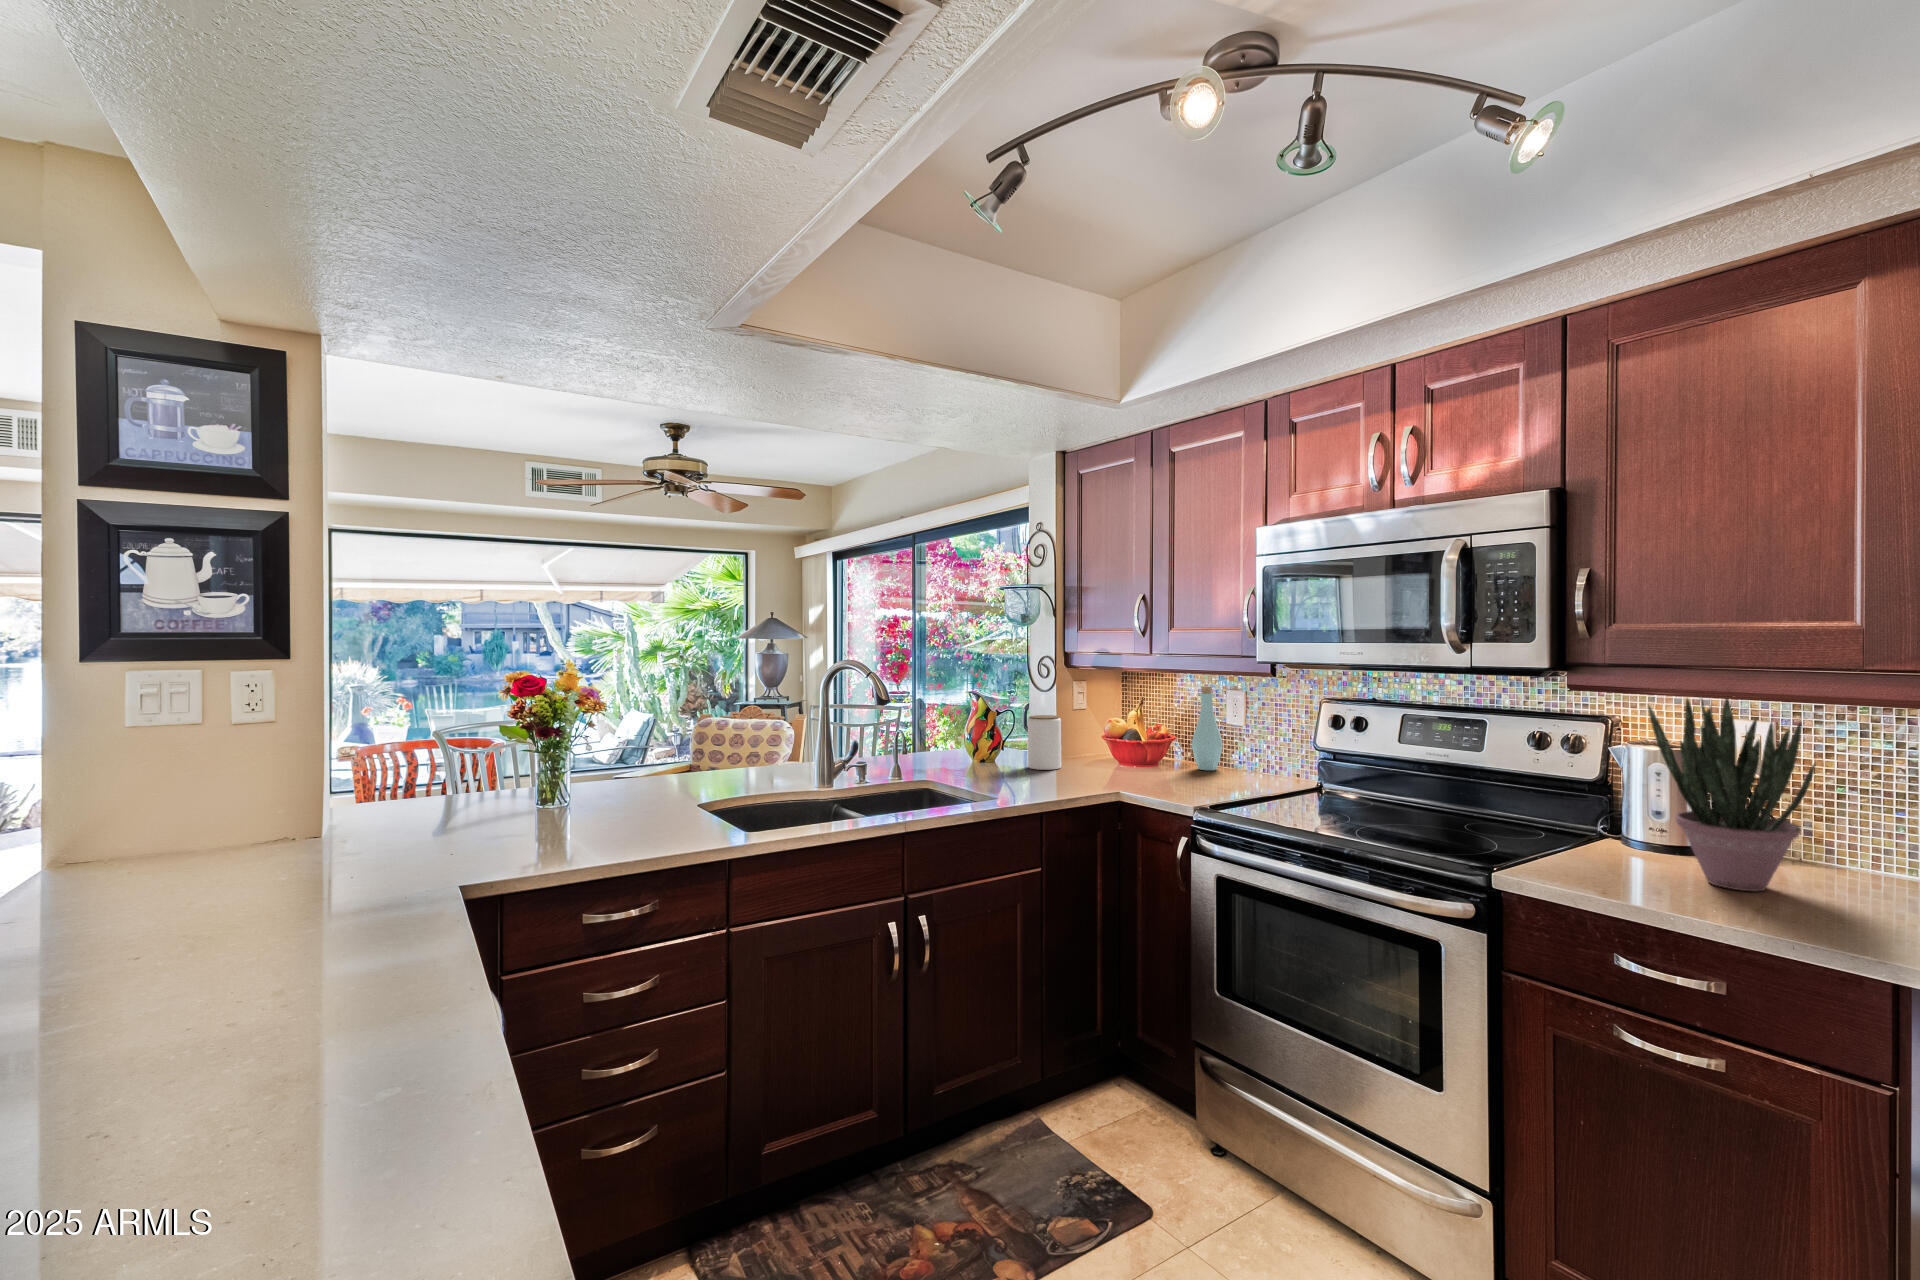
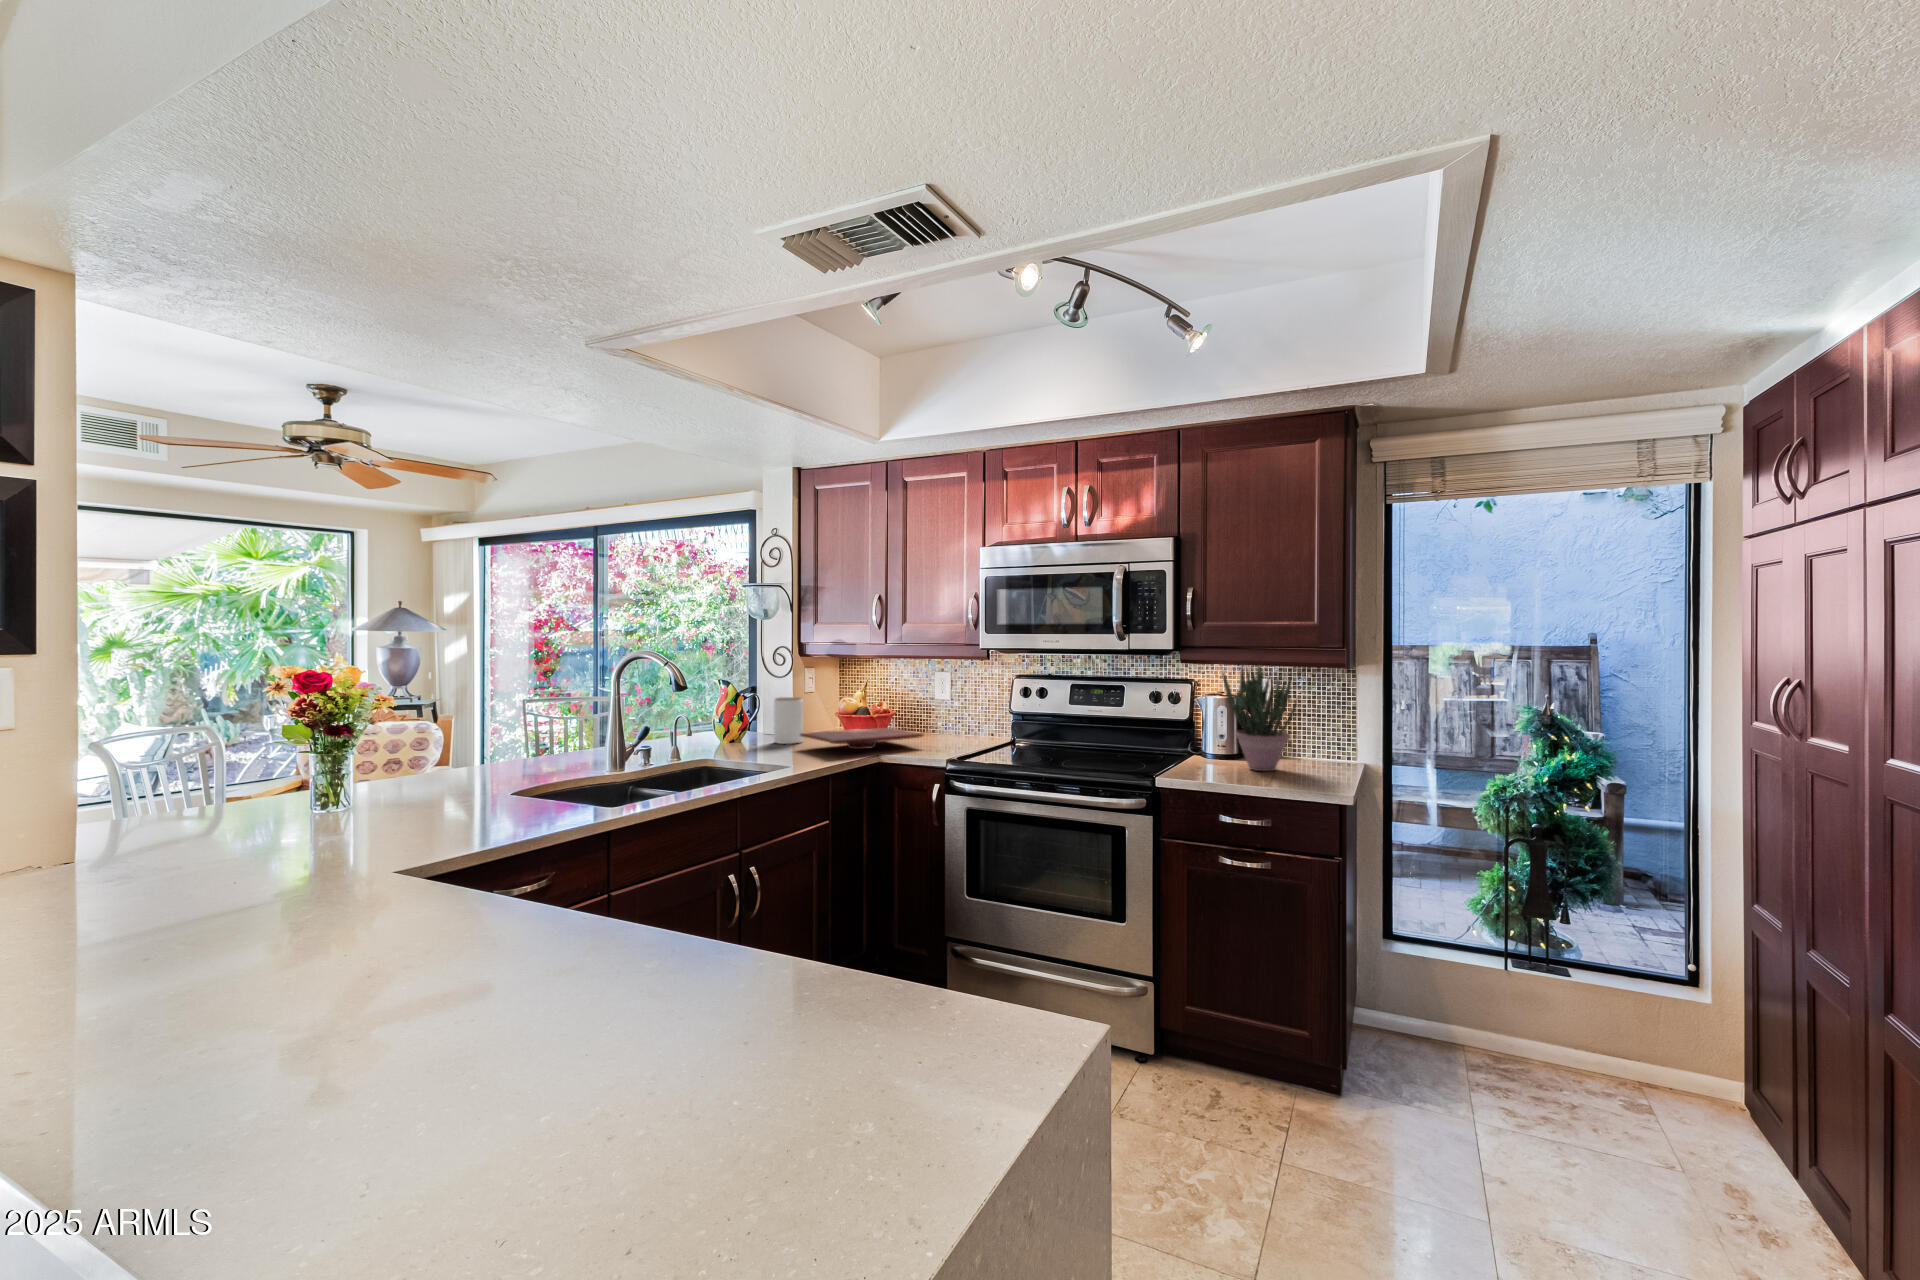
bottle: present [1192,686,1223,770] -> none [910,670,933,737]
cutting board: none [1046,757,1191,784] -> present [800,728,923,749]

